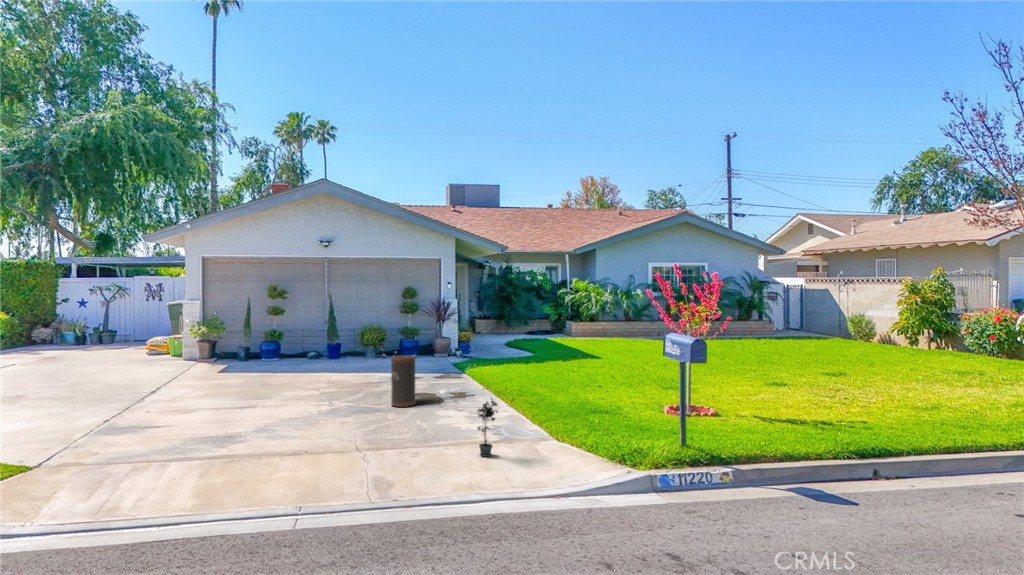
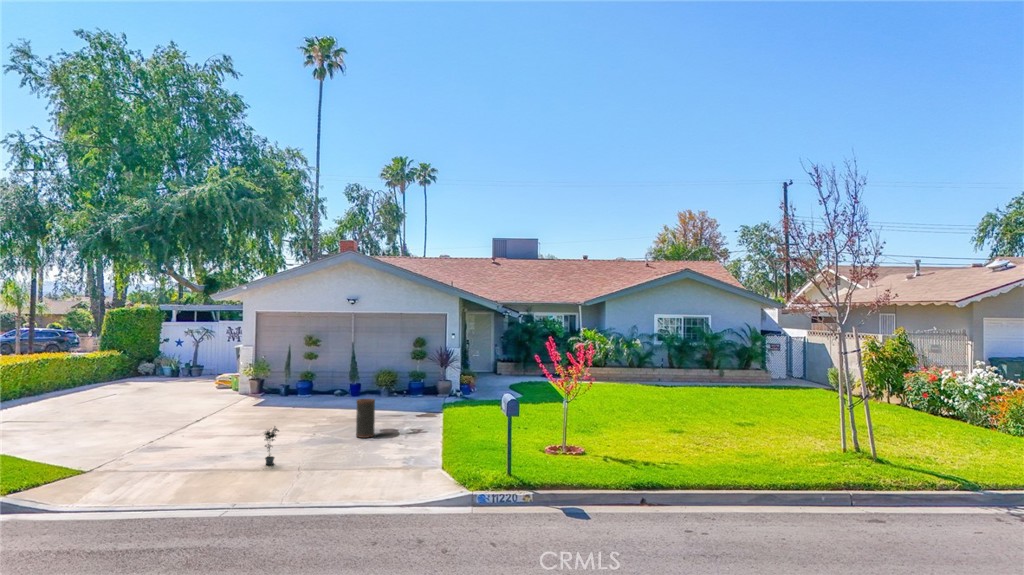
potted plant: present [477,398,497,457] -> present [264,428,279,465]

